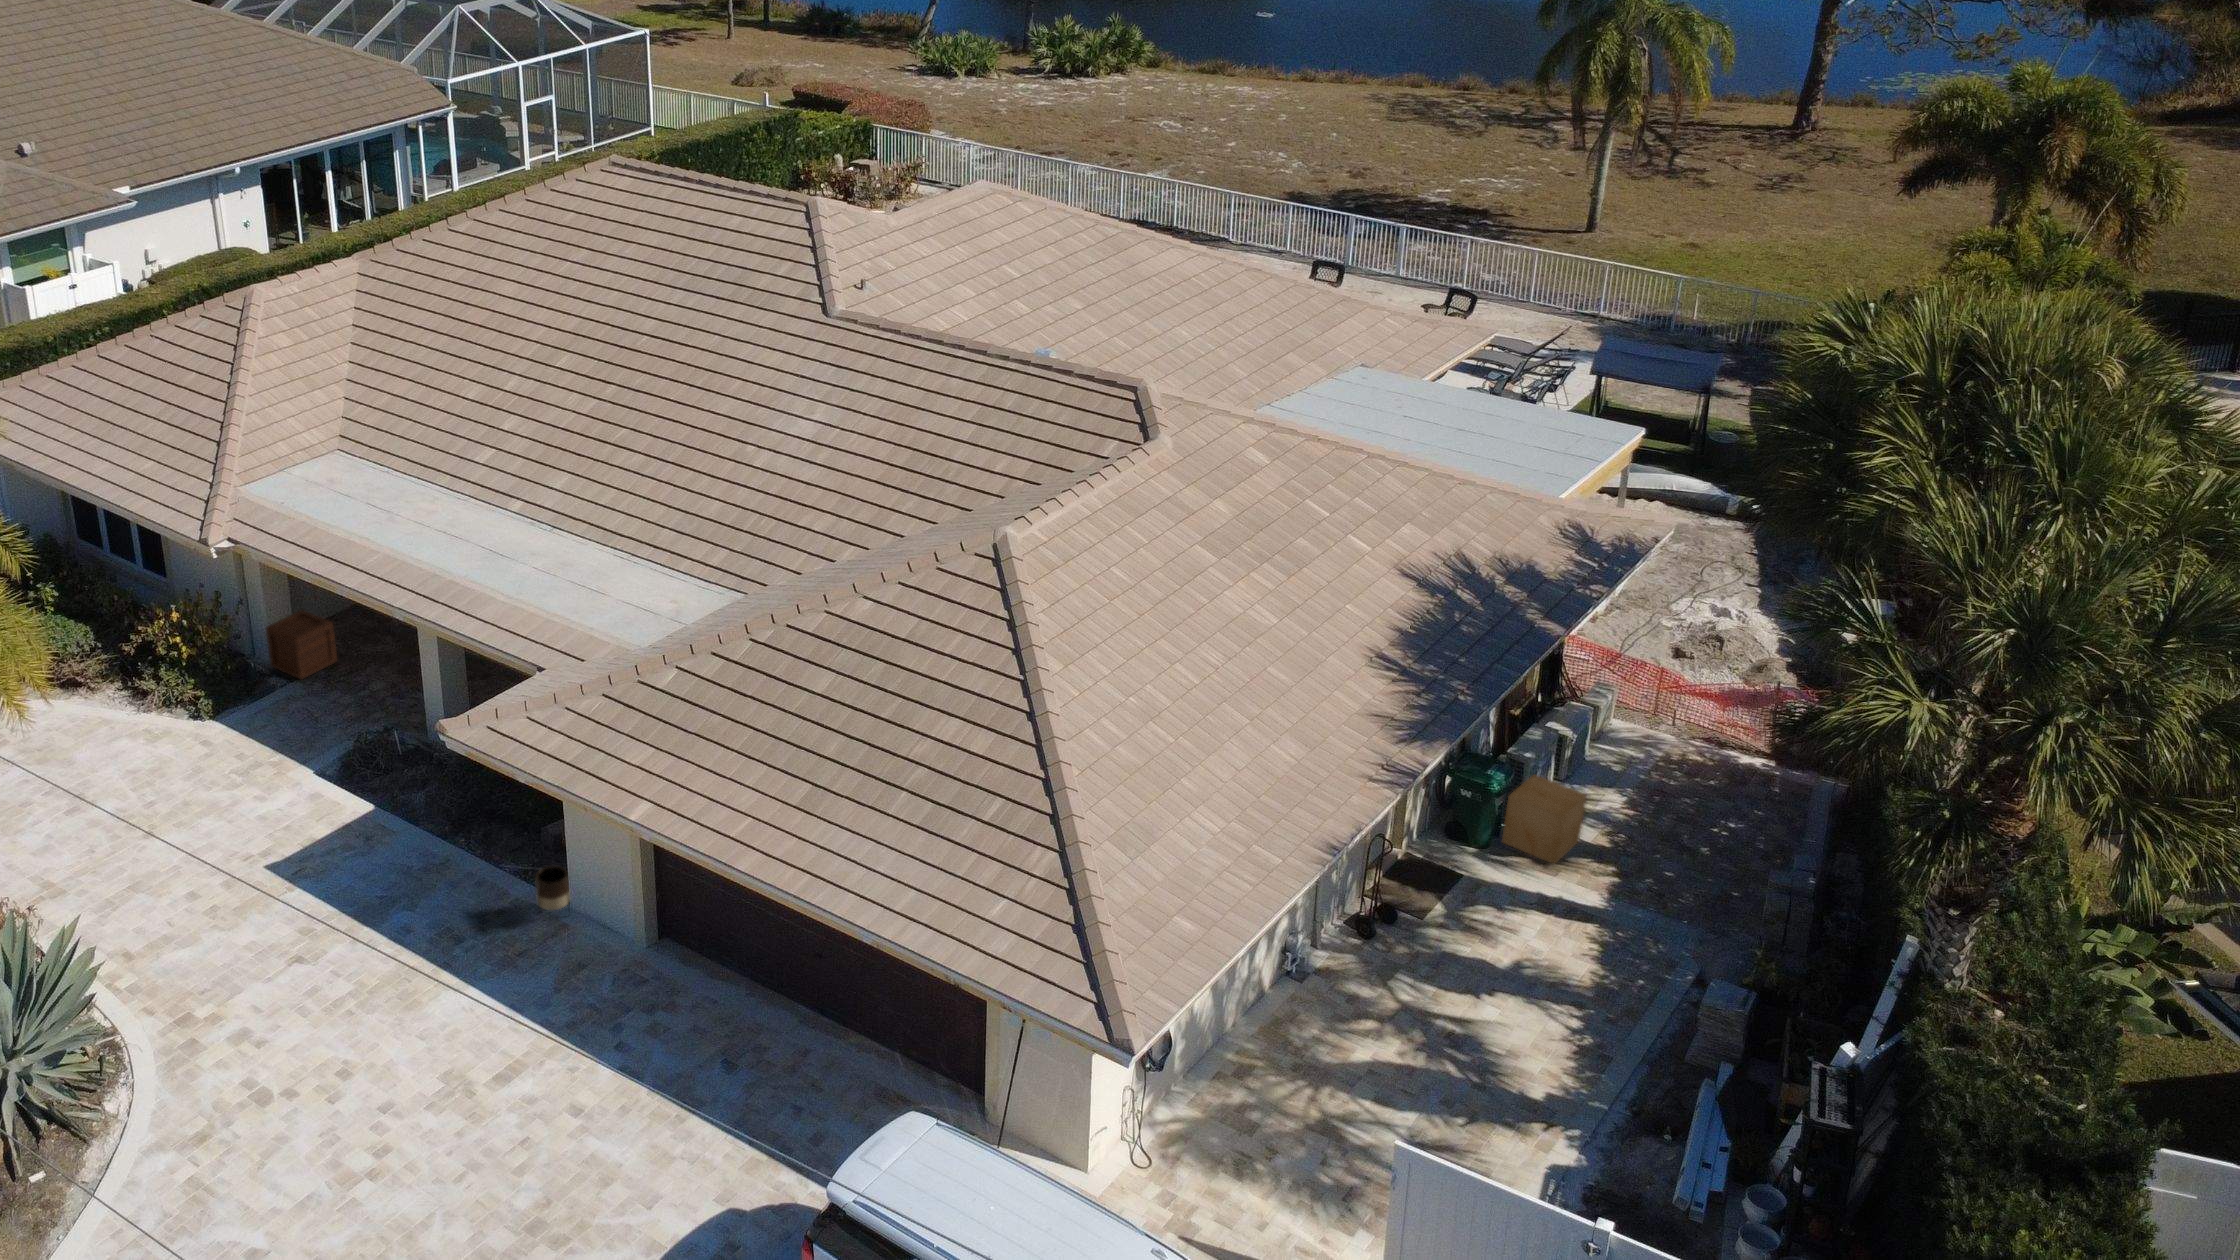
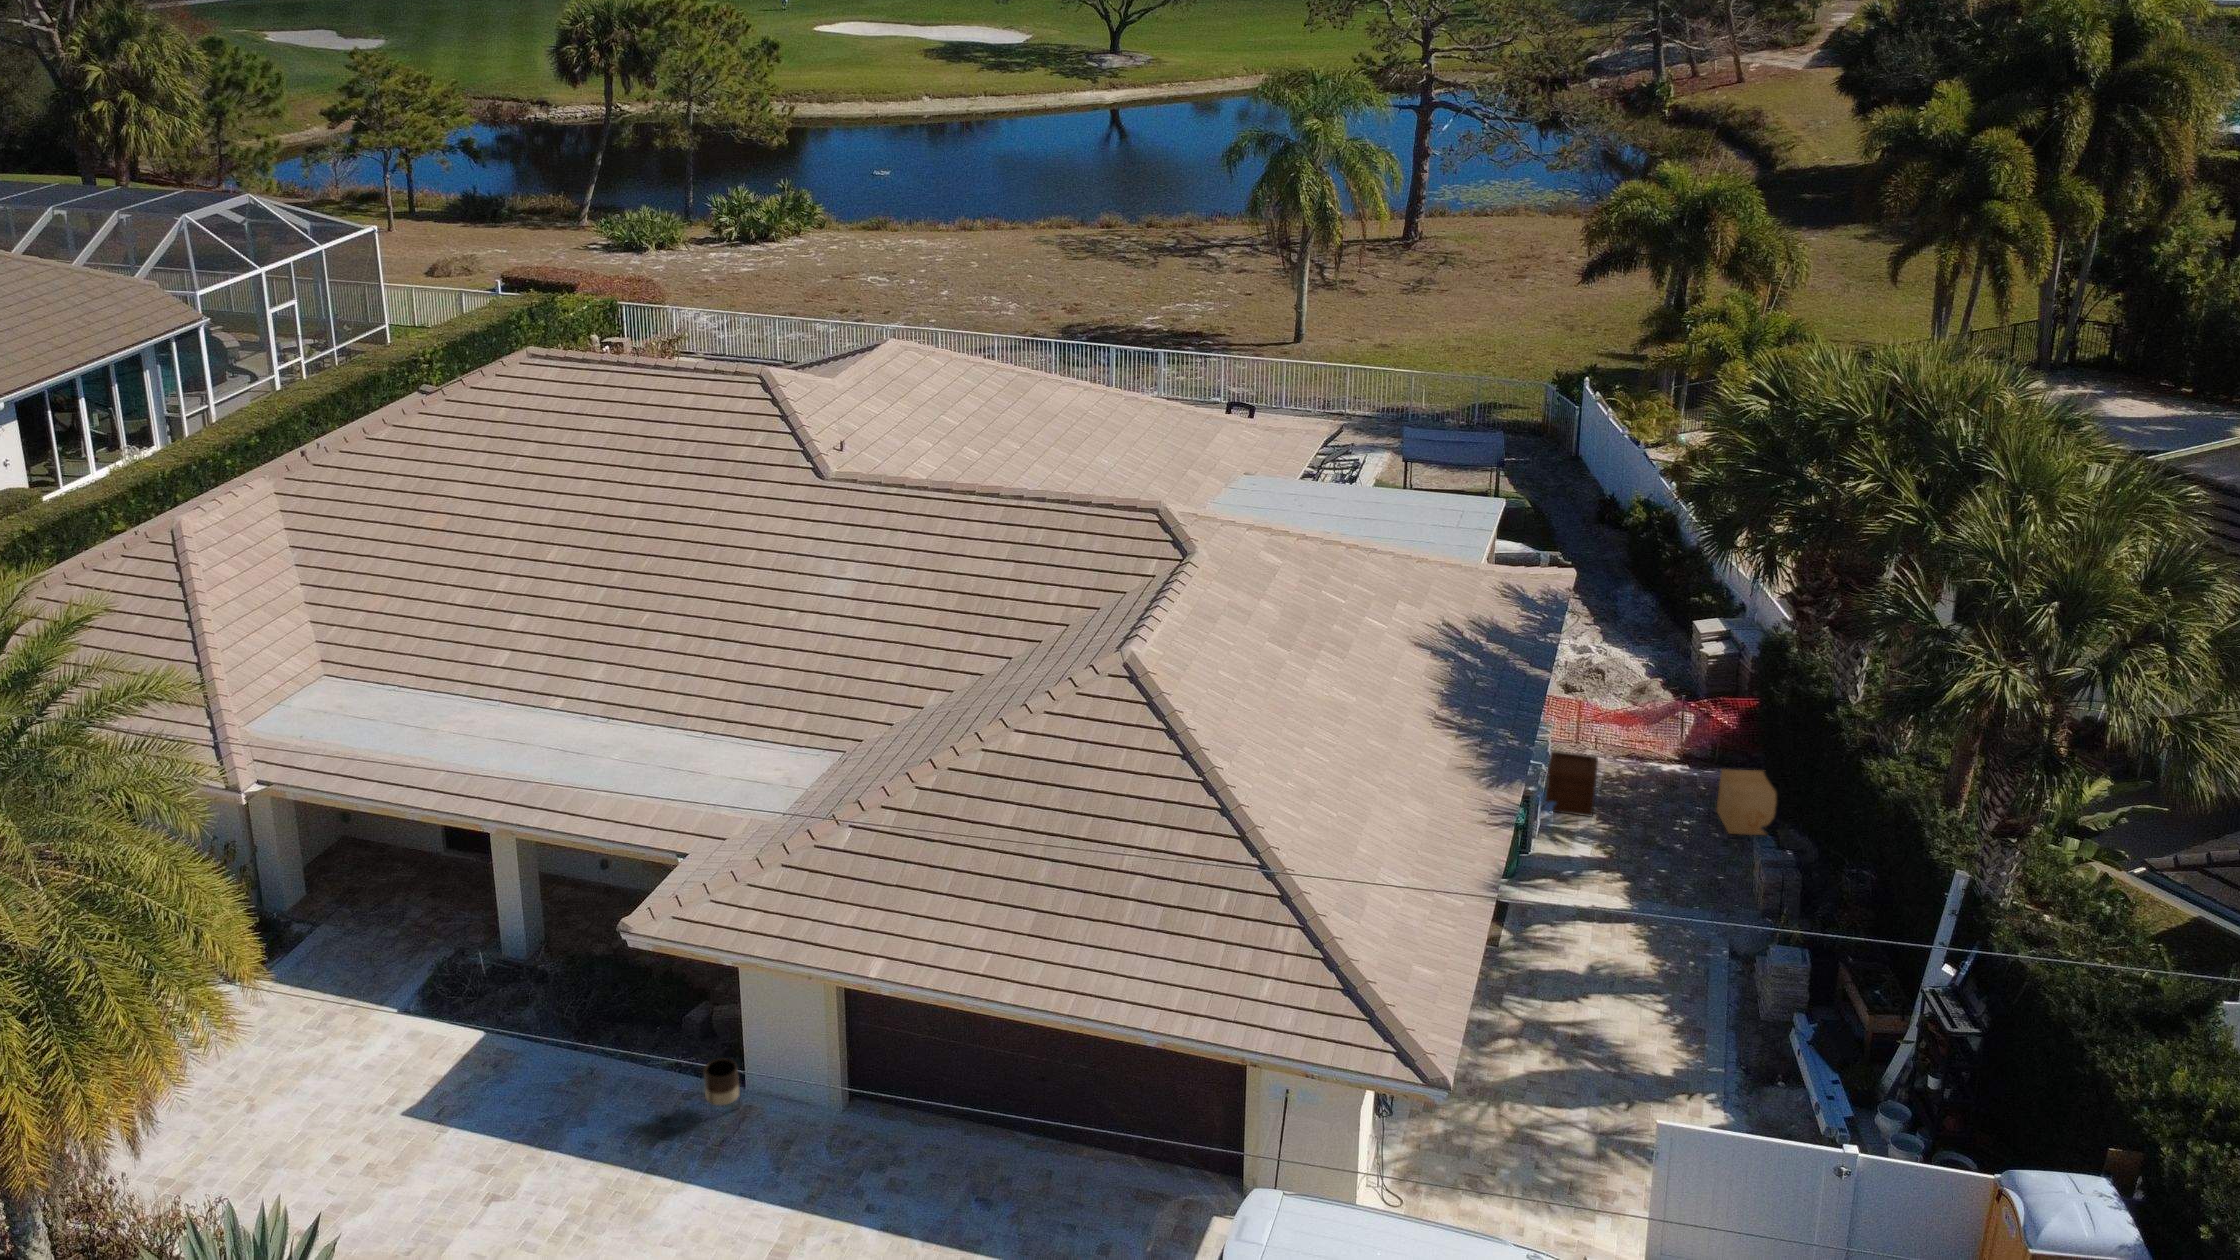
wooden crate: present [265,610,337,679] -> present [1545,751,1598,817]
cardboard box: present [1502,775,1587,864] -> present [1717,769,1776,835]

